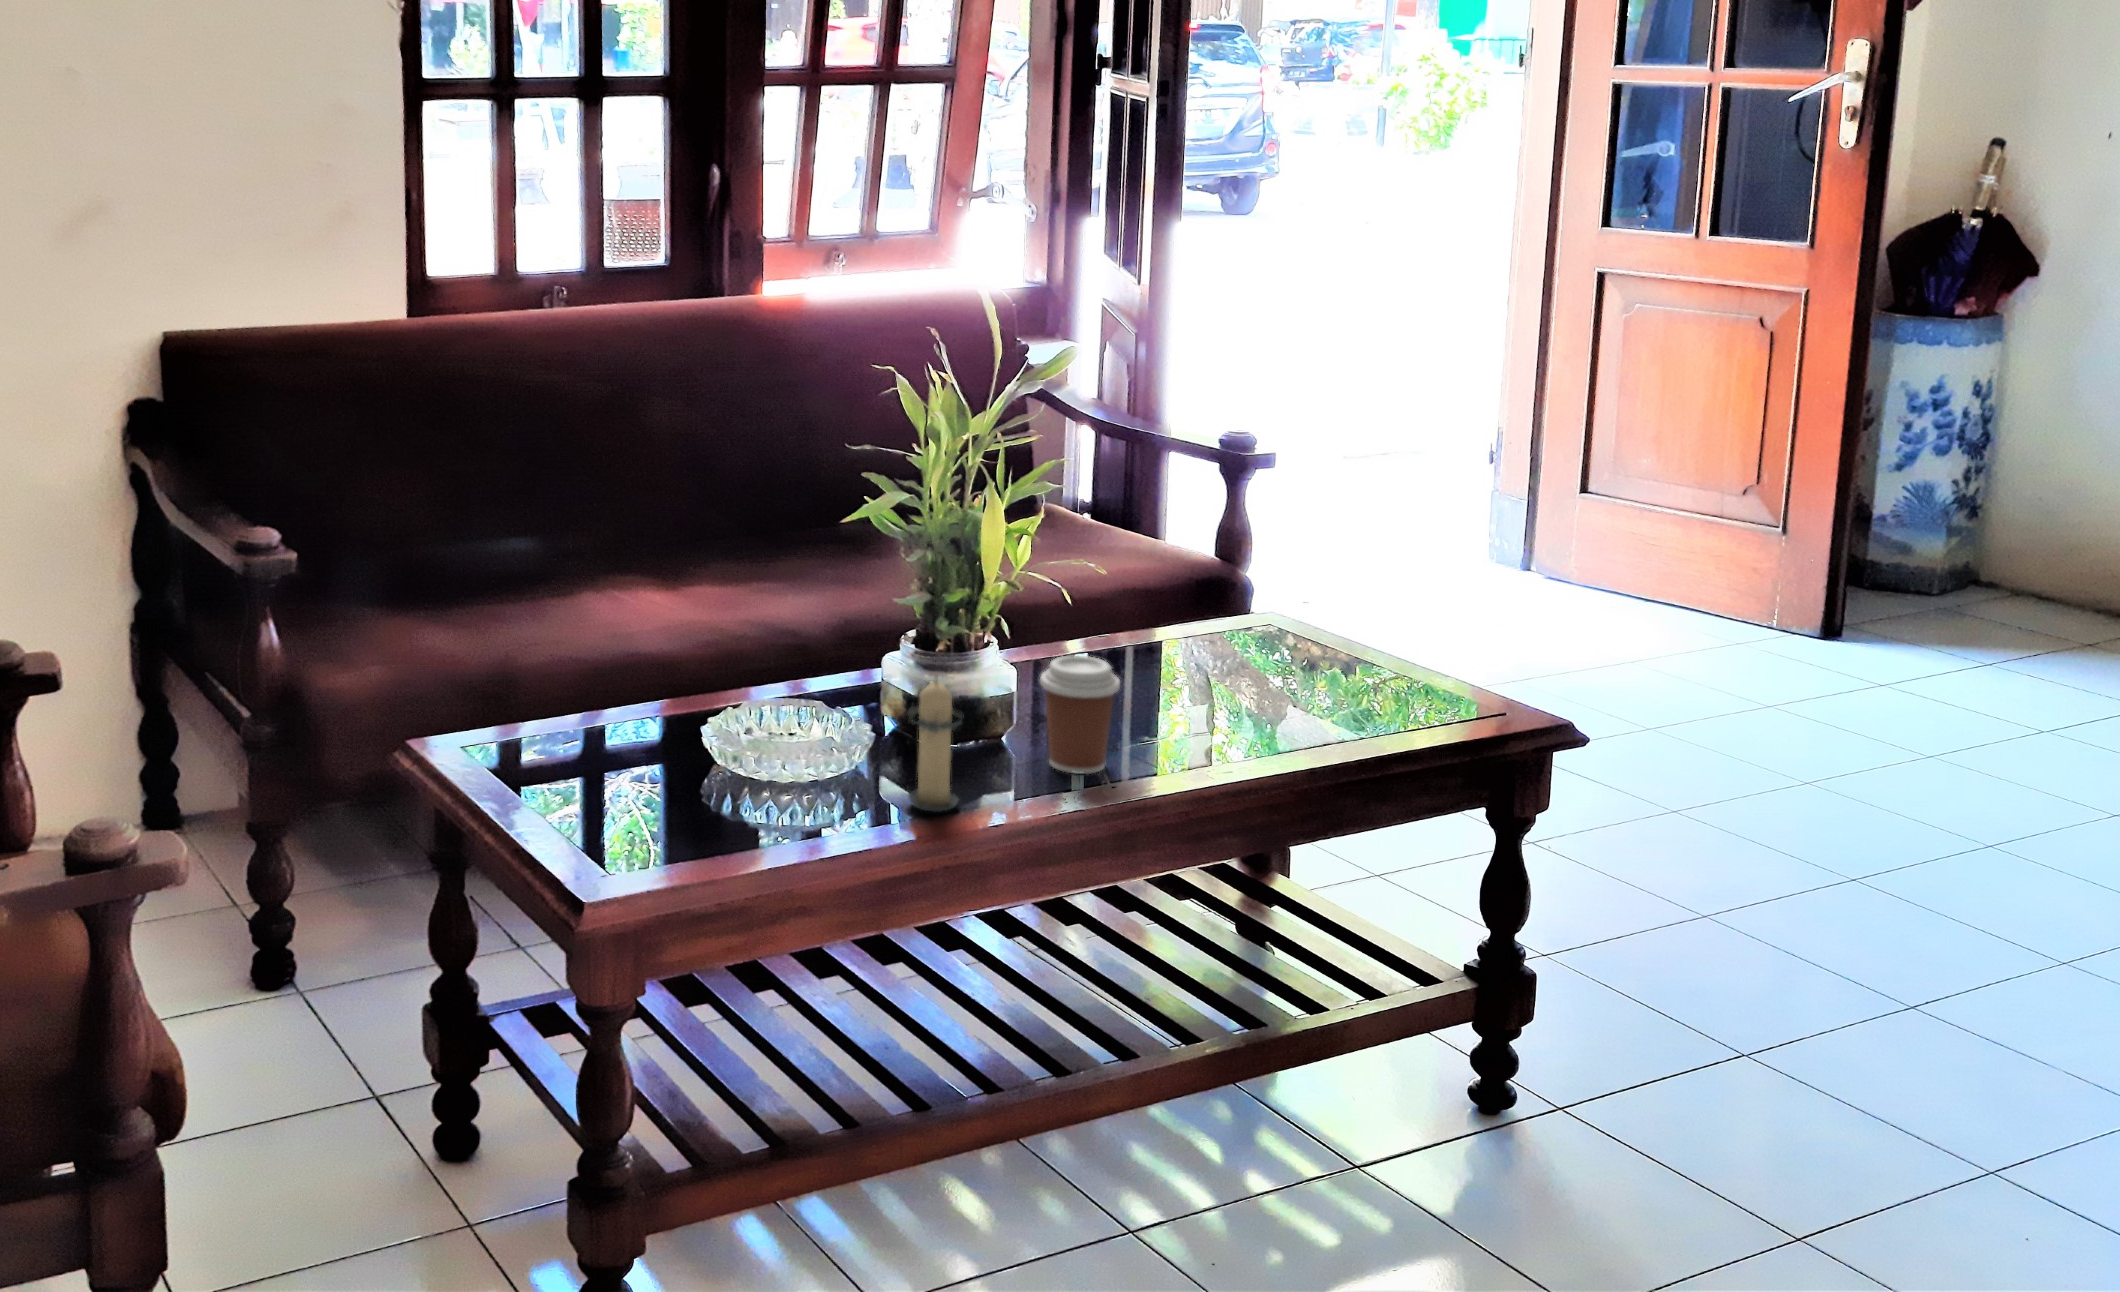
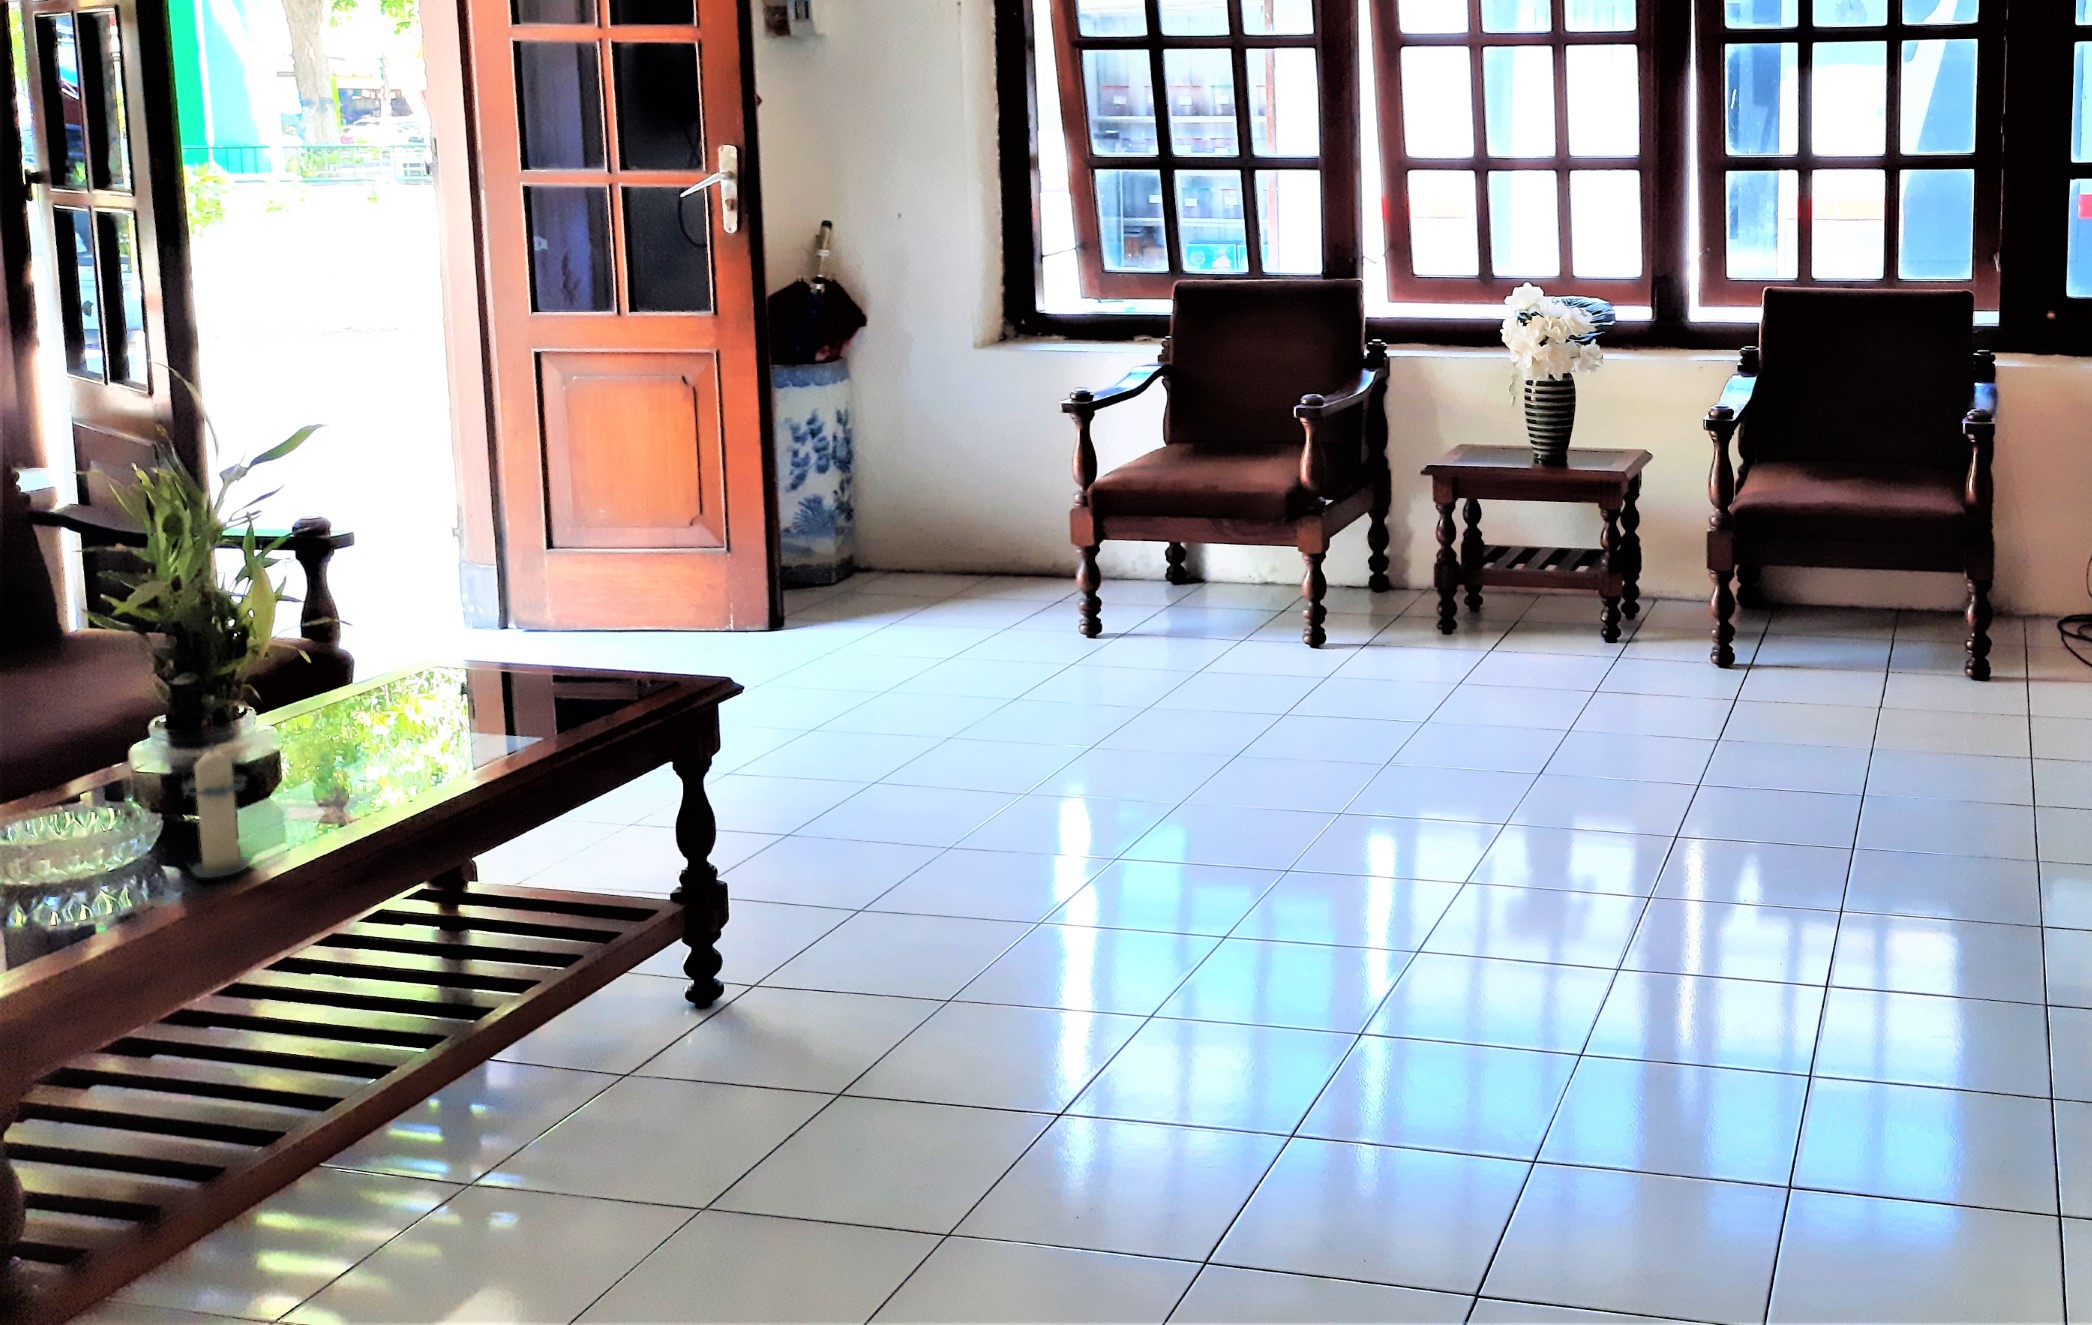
coffee cup: present [1040,656,1120,774] -> none [286,705,372,816]

